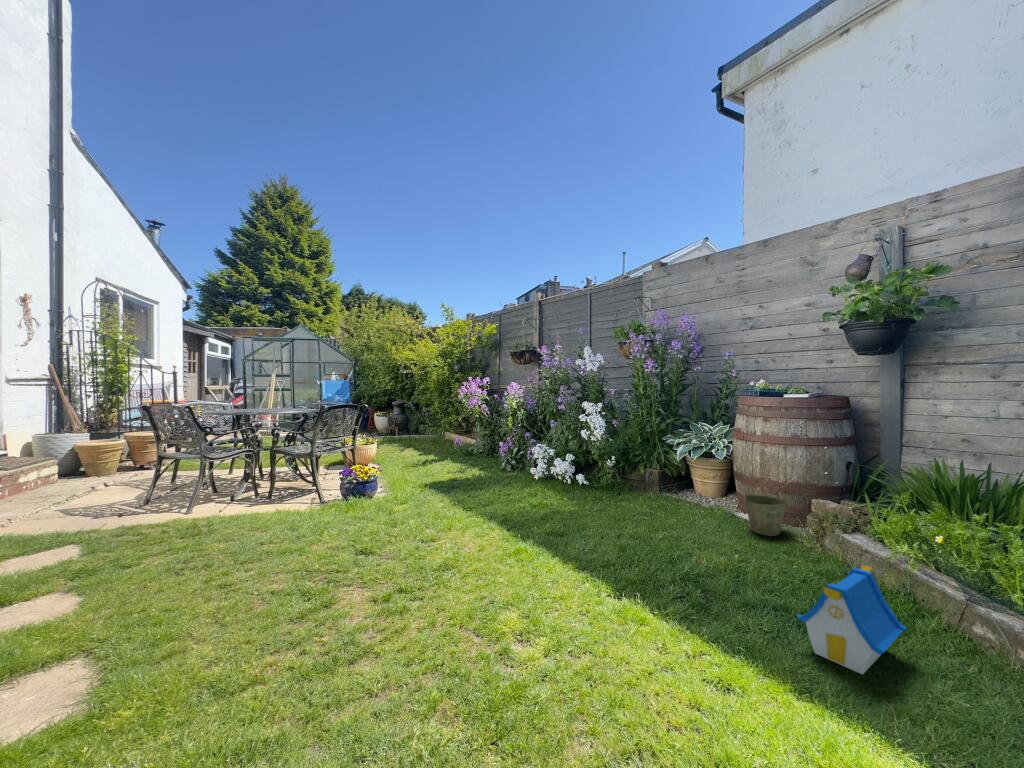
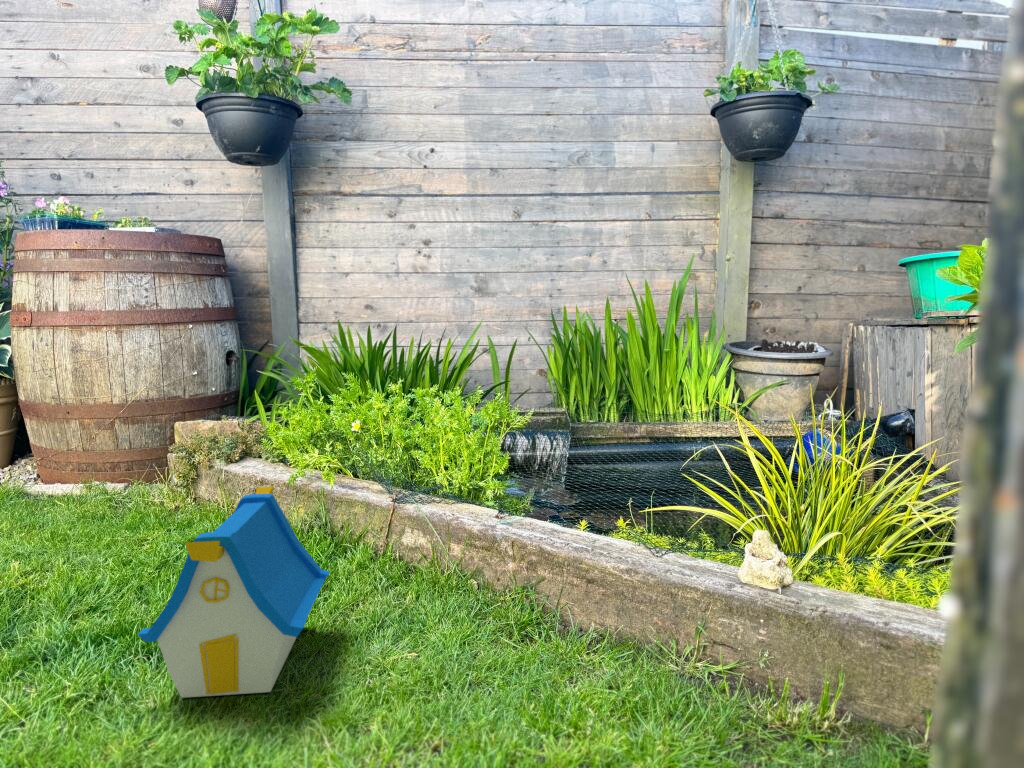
bucket: present [744,487,787,536] -> none [38,393,129,512]

